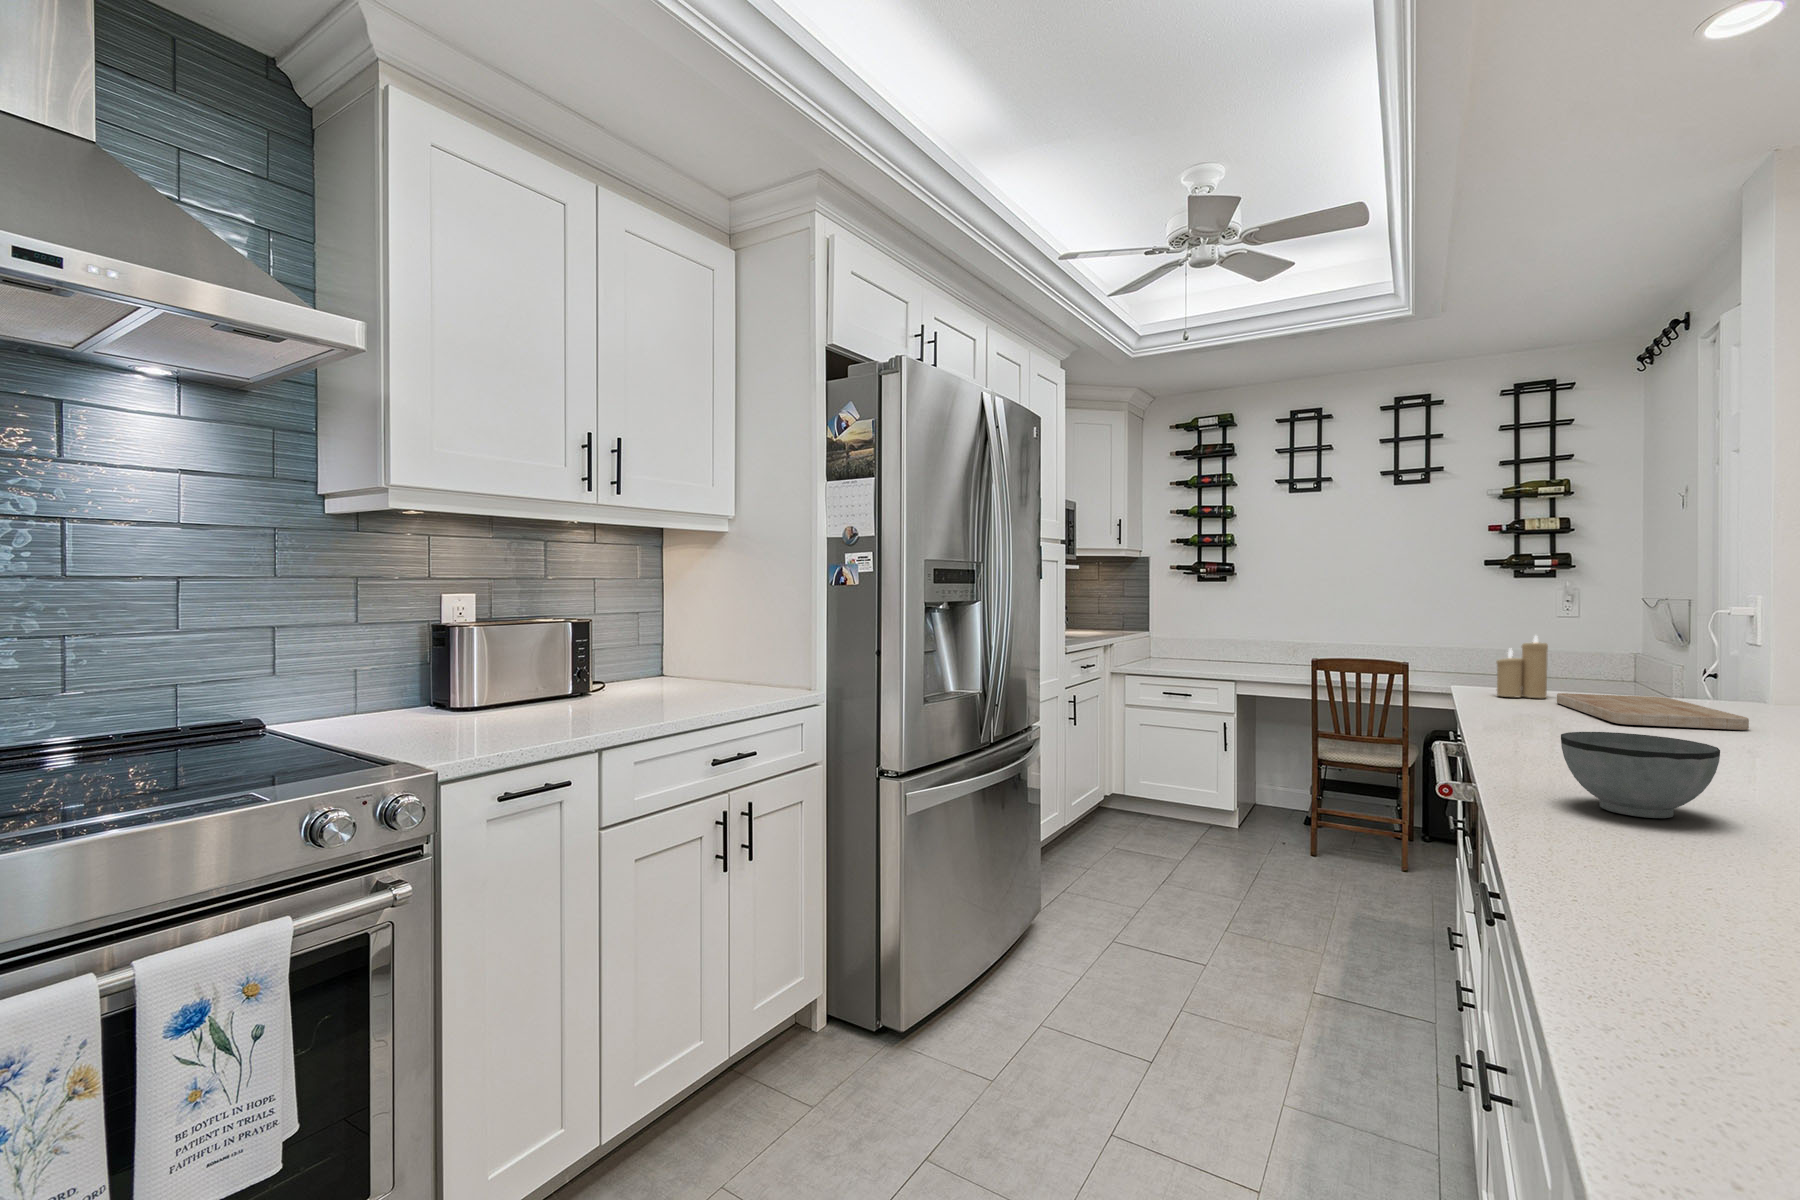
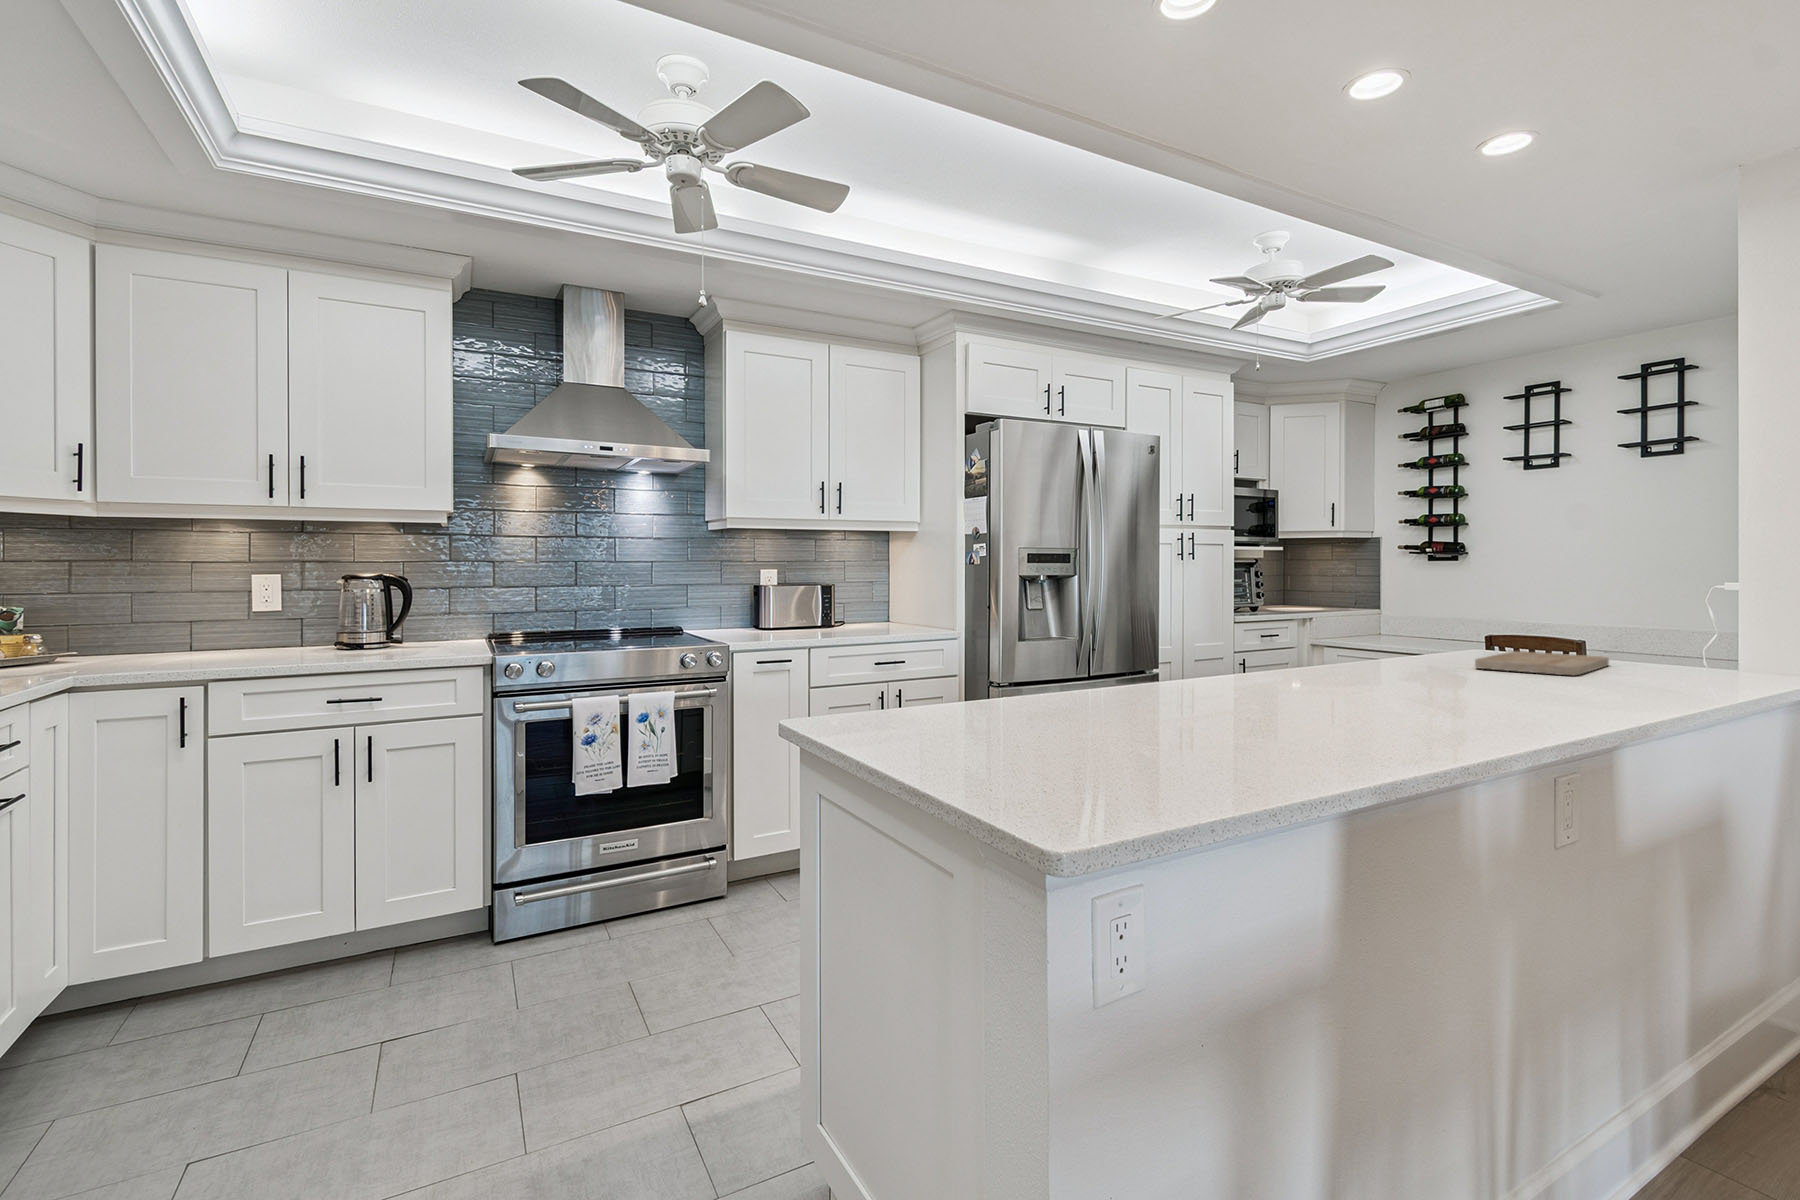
candle: present [1497,636,1548,698] -> none [1483,603,1530,657]
bowl: present [1561,732,1720,818] -> none [1194,646,1267,690]

